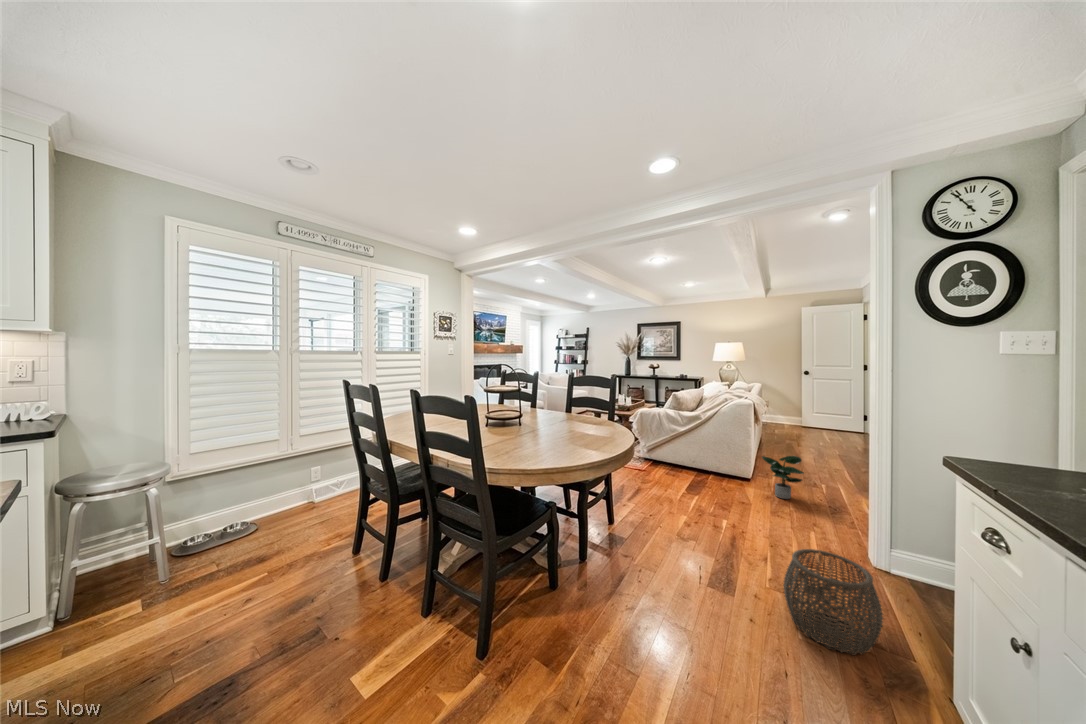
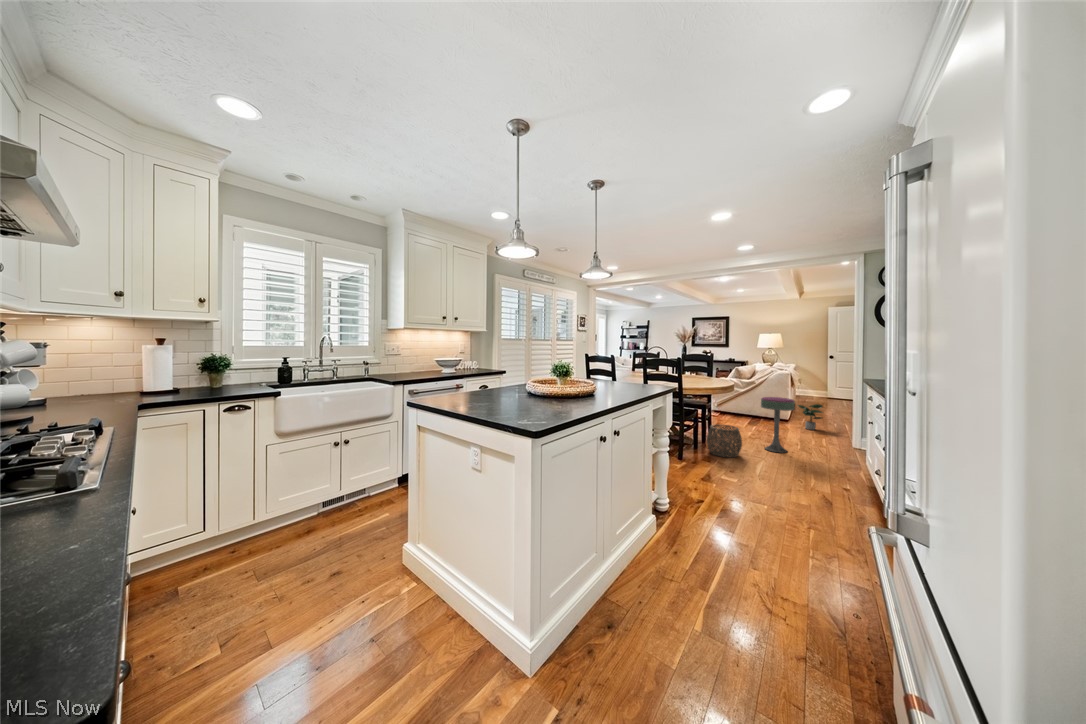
bar stool: none [692,462,755,582] -> present [761,397,795,453]
woven basket: present [783,549,883,655] -> present [707,424,742,458]

